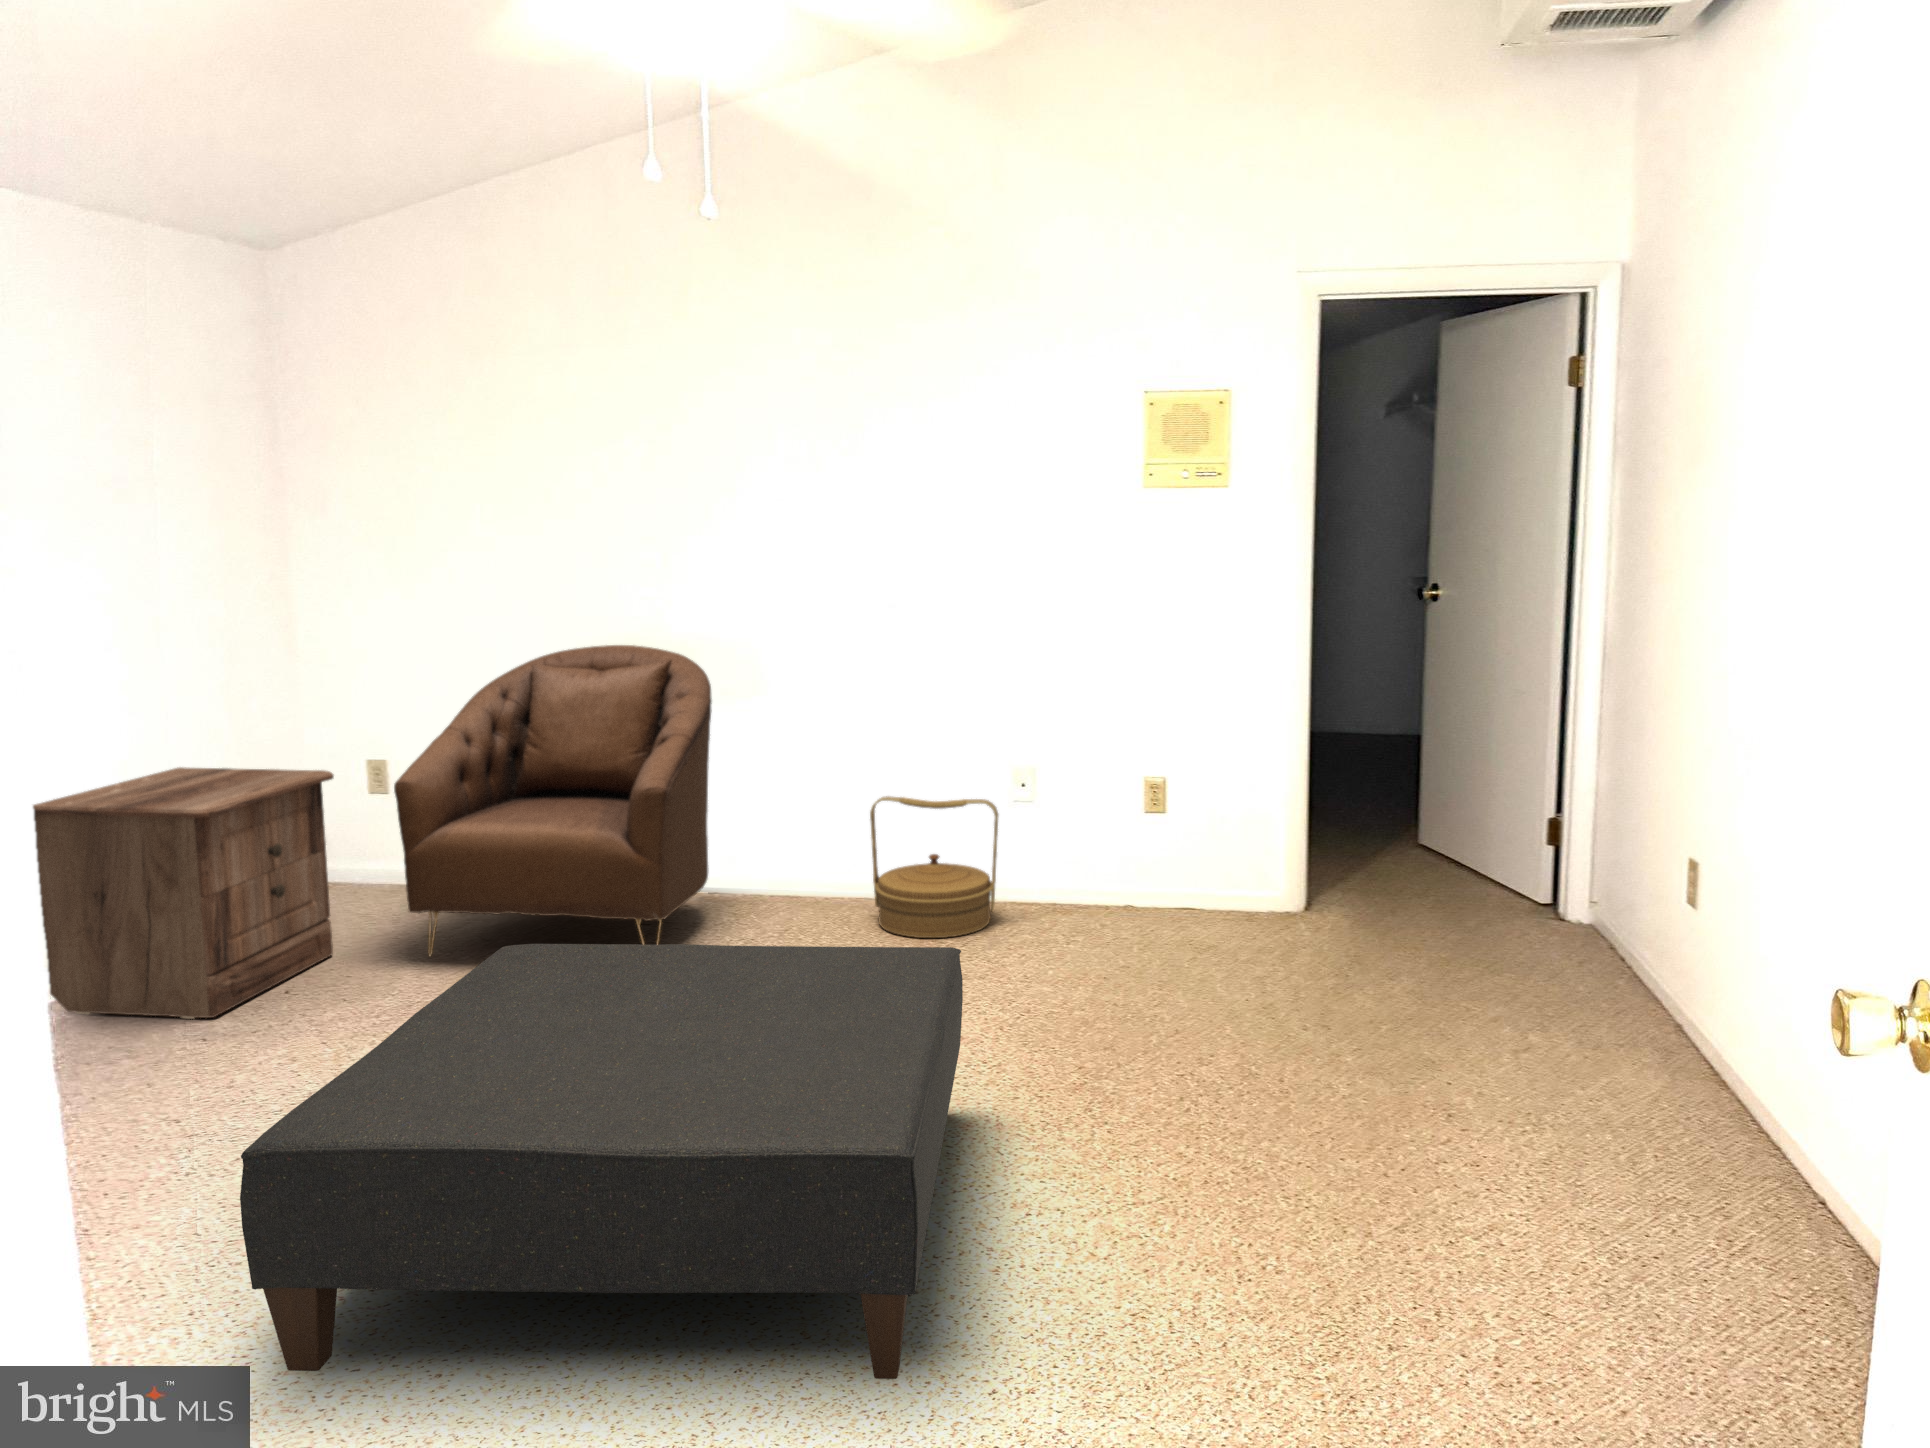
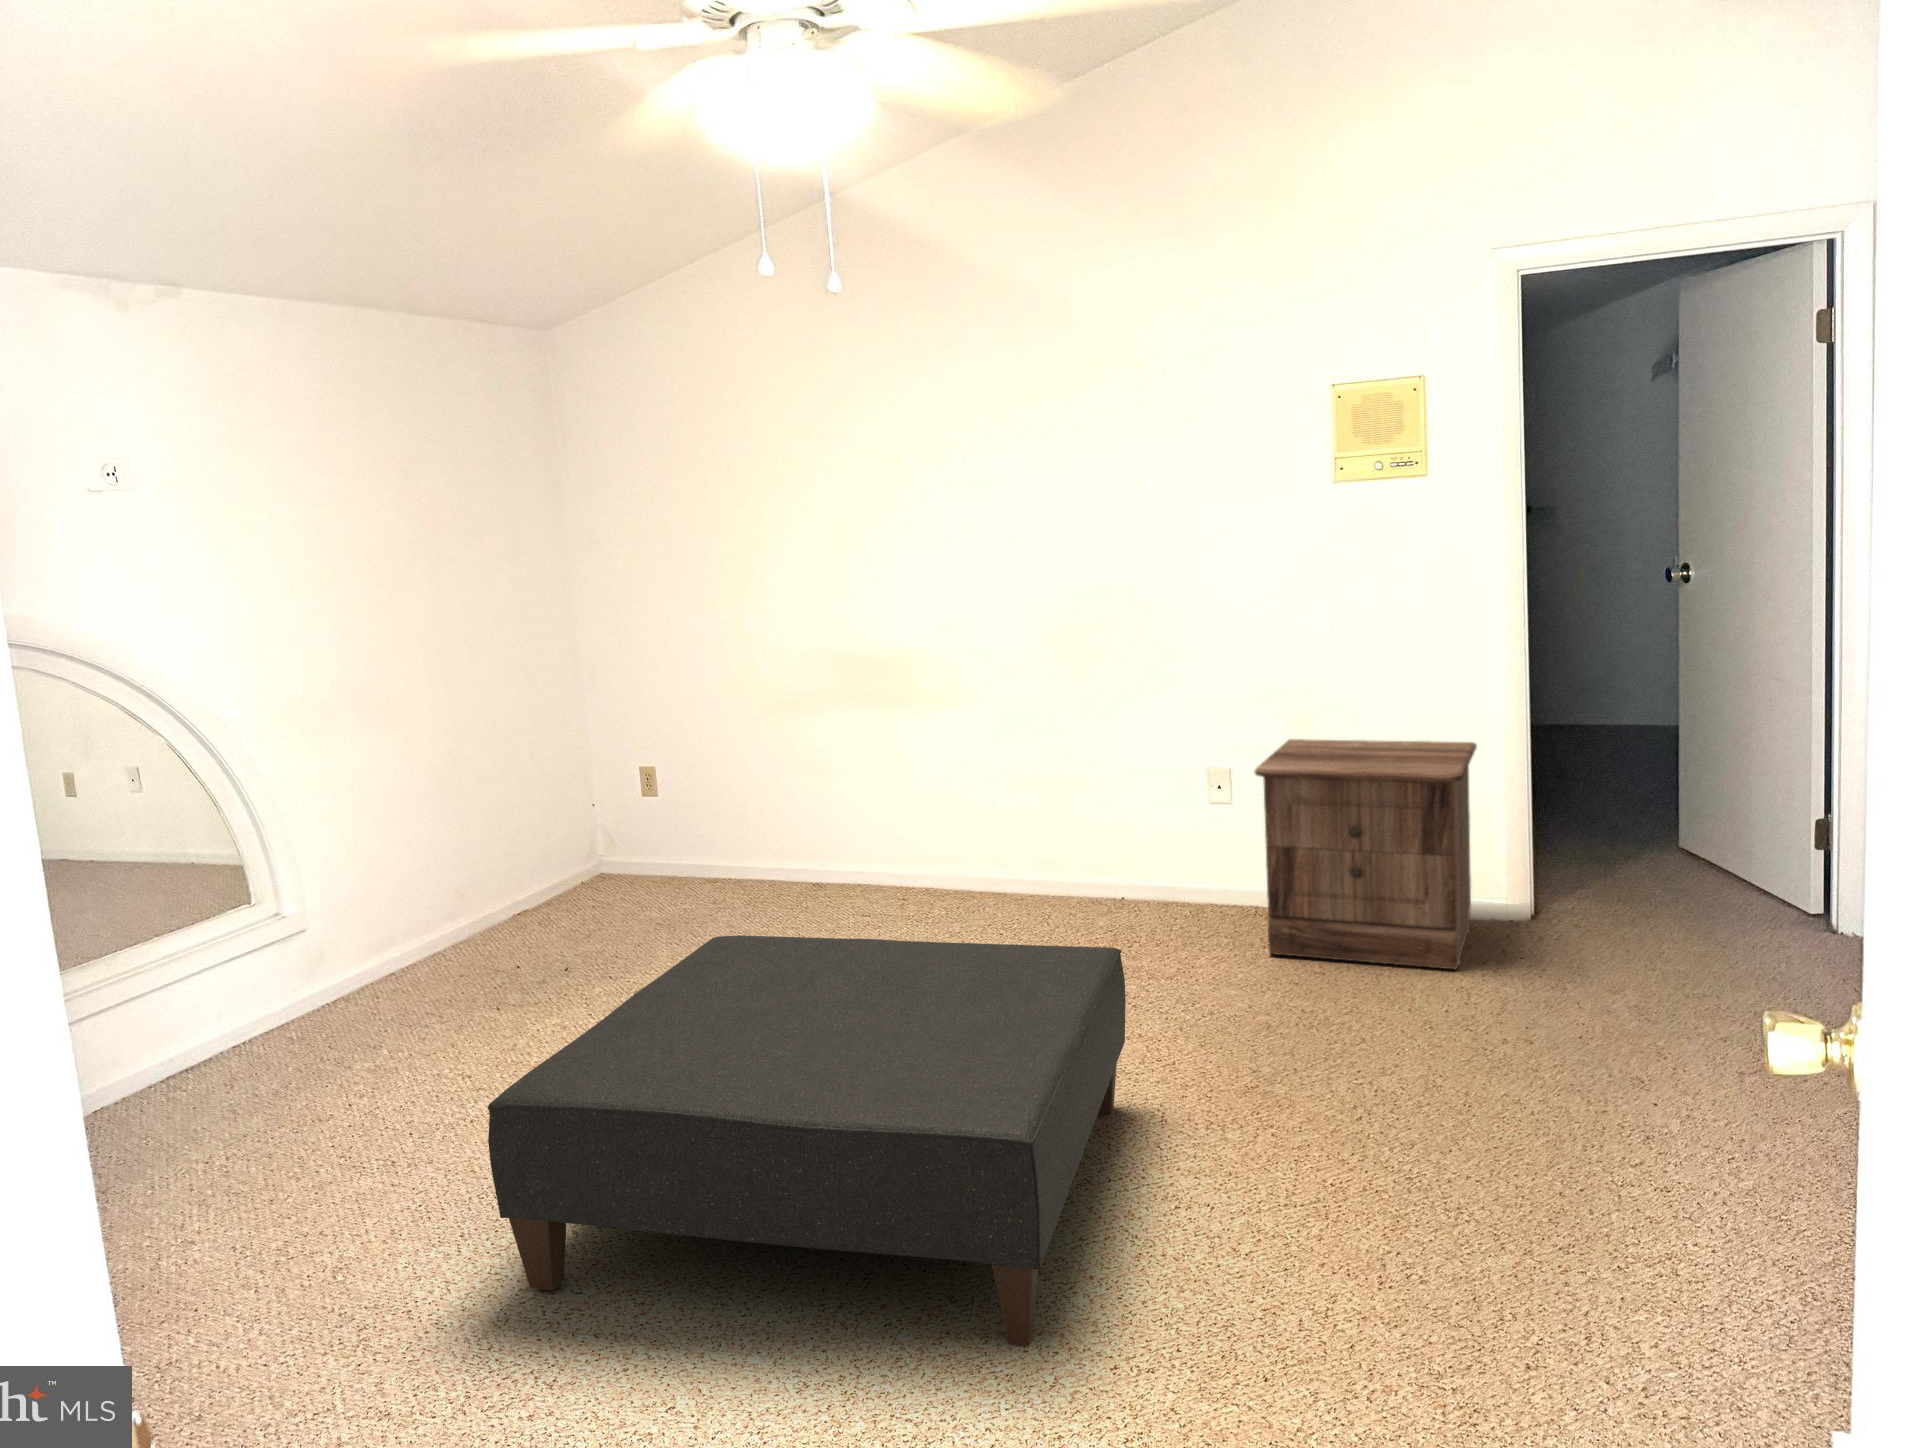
armchair: present [394,645,712,956] -> none [638,657,915,955]
nightstand: present [33,767,334,1019] -> present [1254,739,1477,969]
woven basket: present [870,796,998,938] -> none [1065,797,1191,937]

